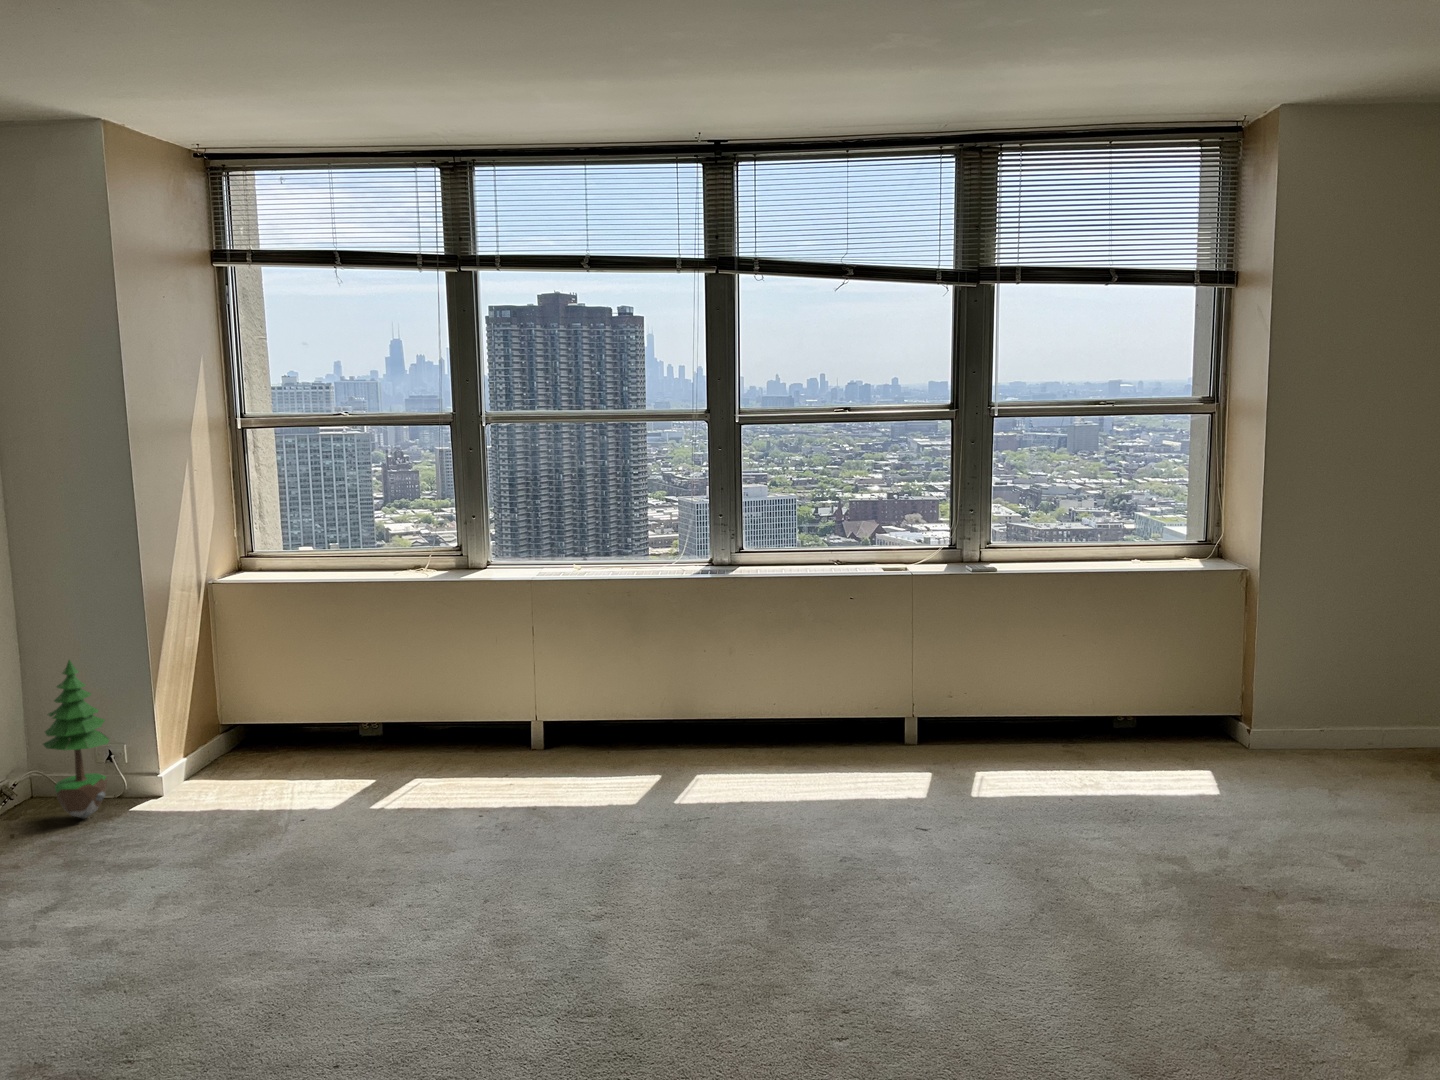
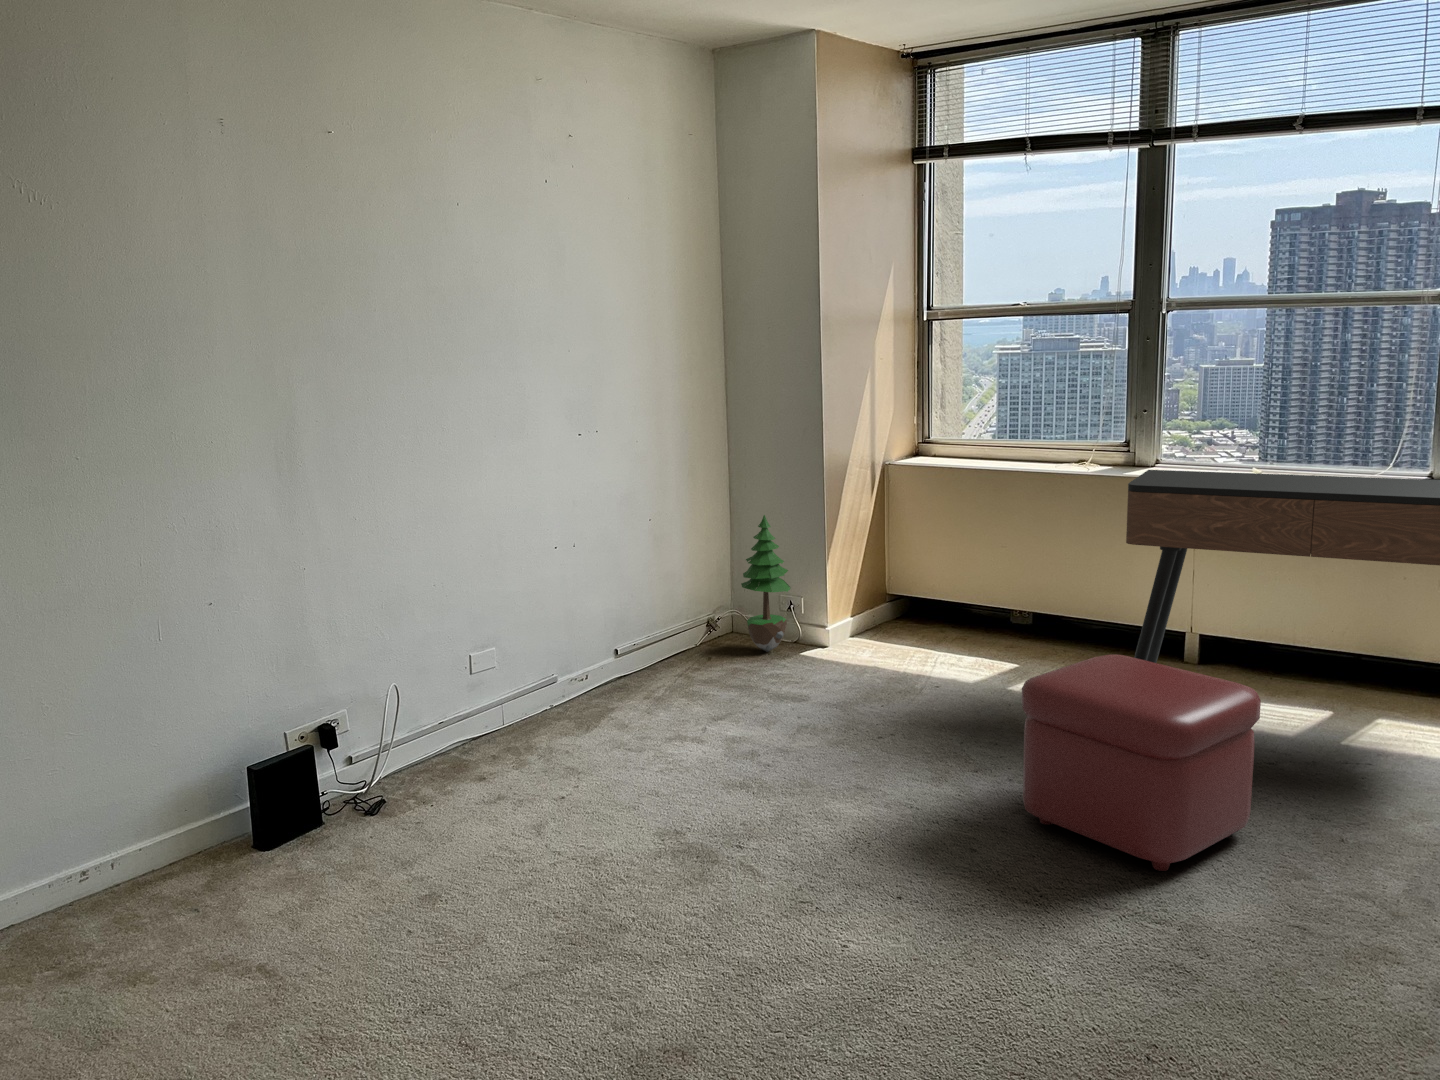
console table: none [484,566,797,823] -> present [1126,470,1440,663]
ottoman: none [424,760,633,958] -> present [1021,655,1261,871]

